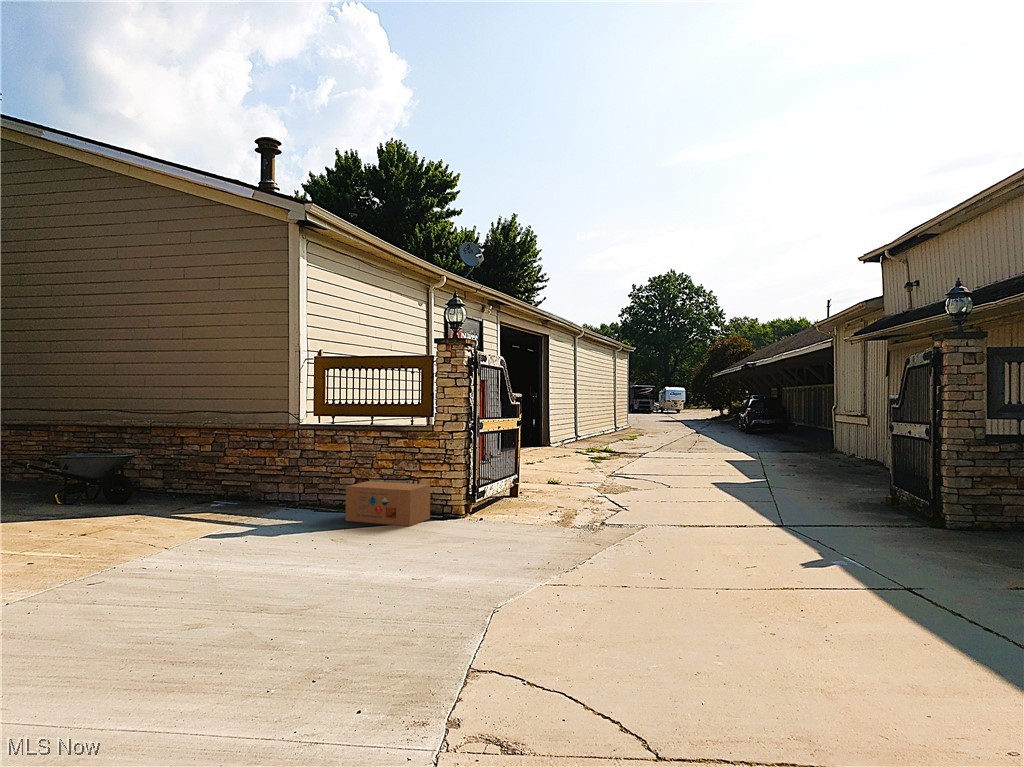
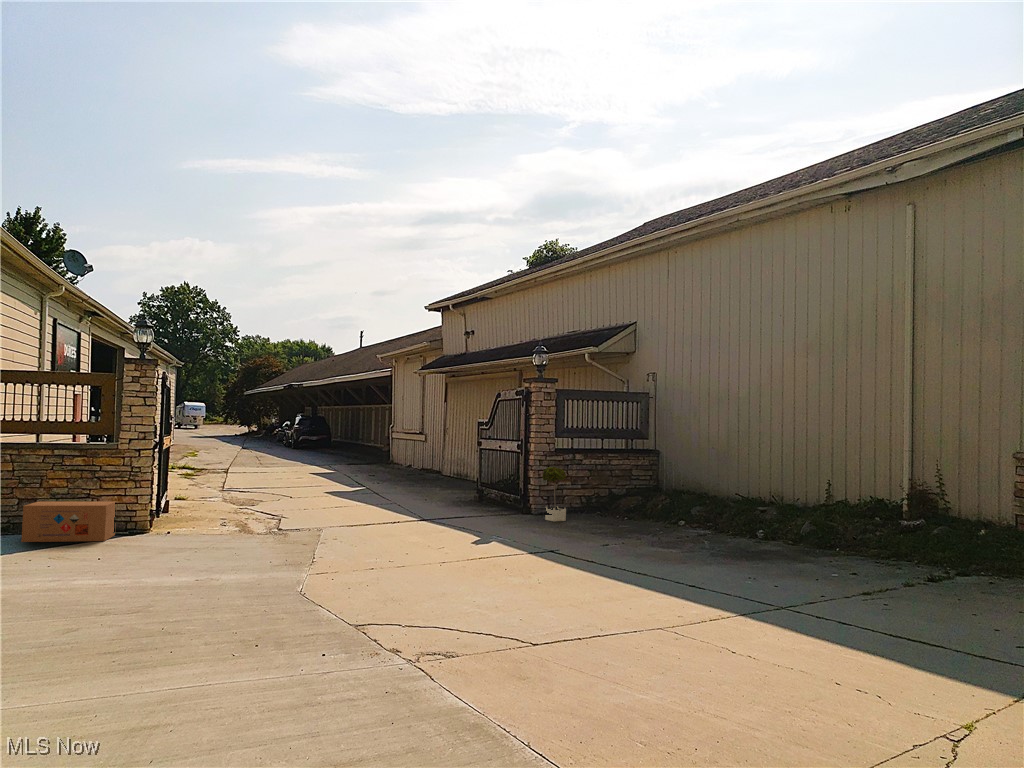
potted tree: none [962,461,1004,541] -> present [542,467,566,521]

